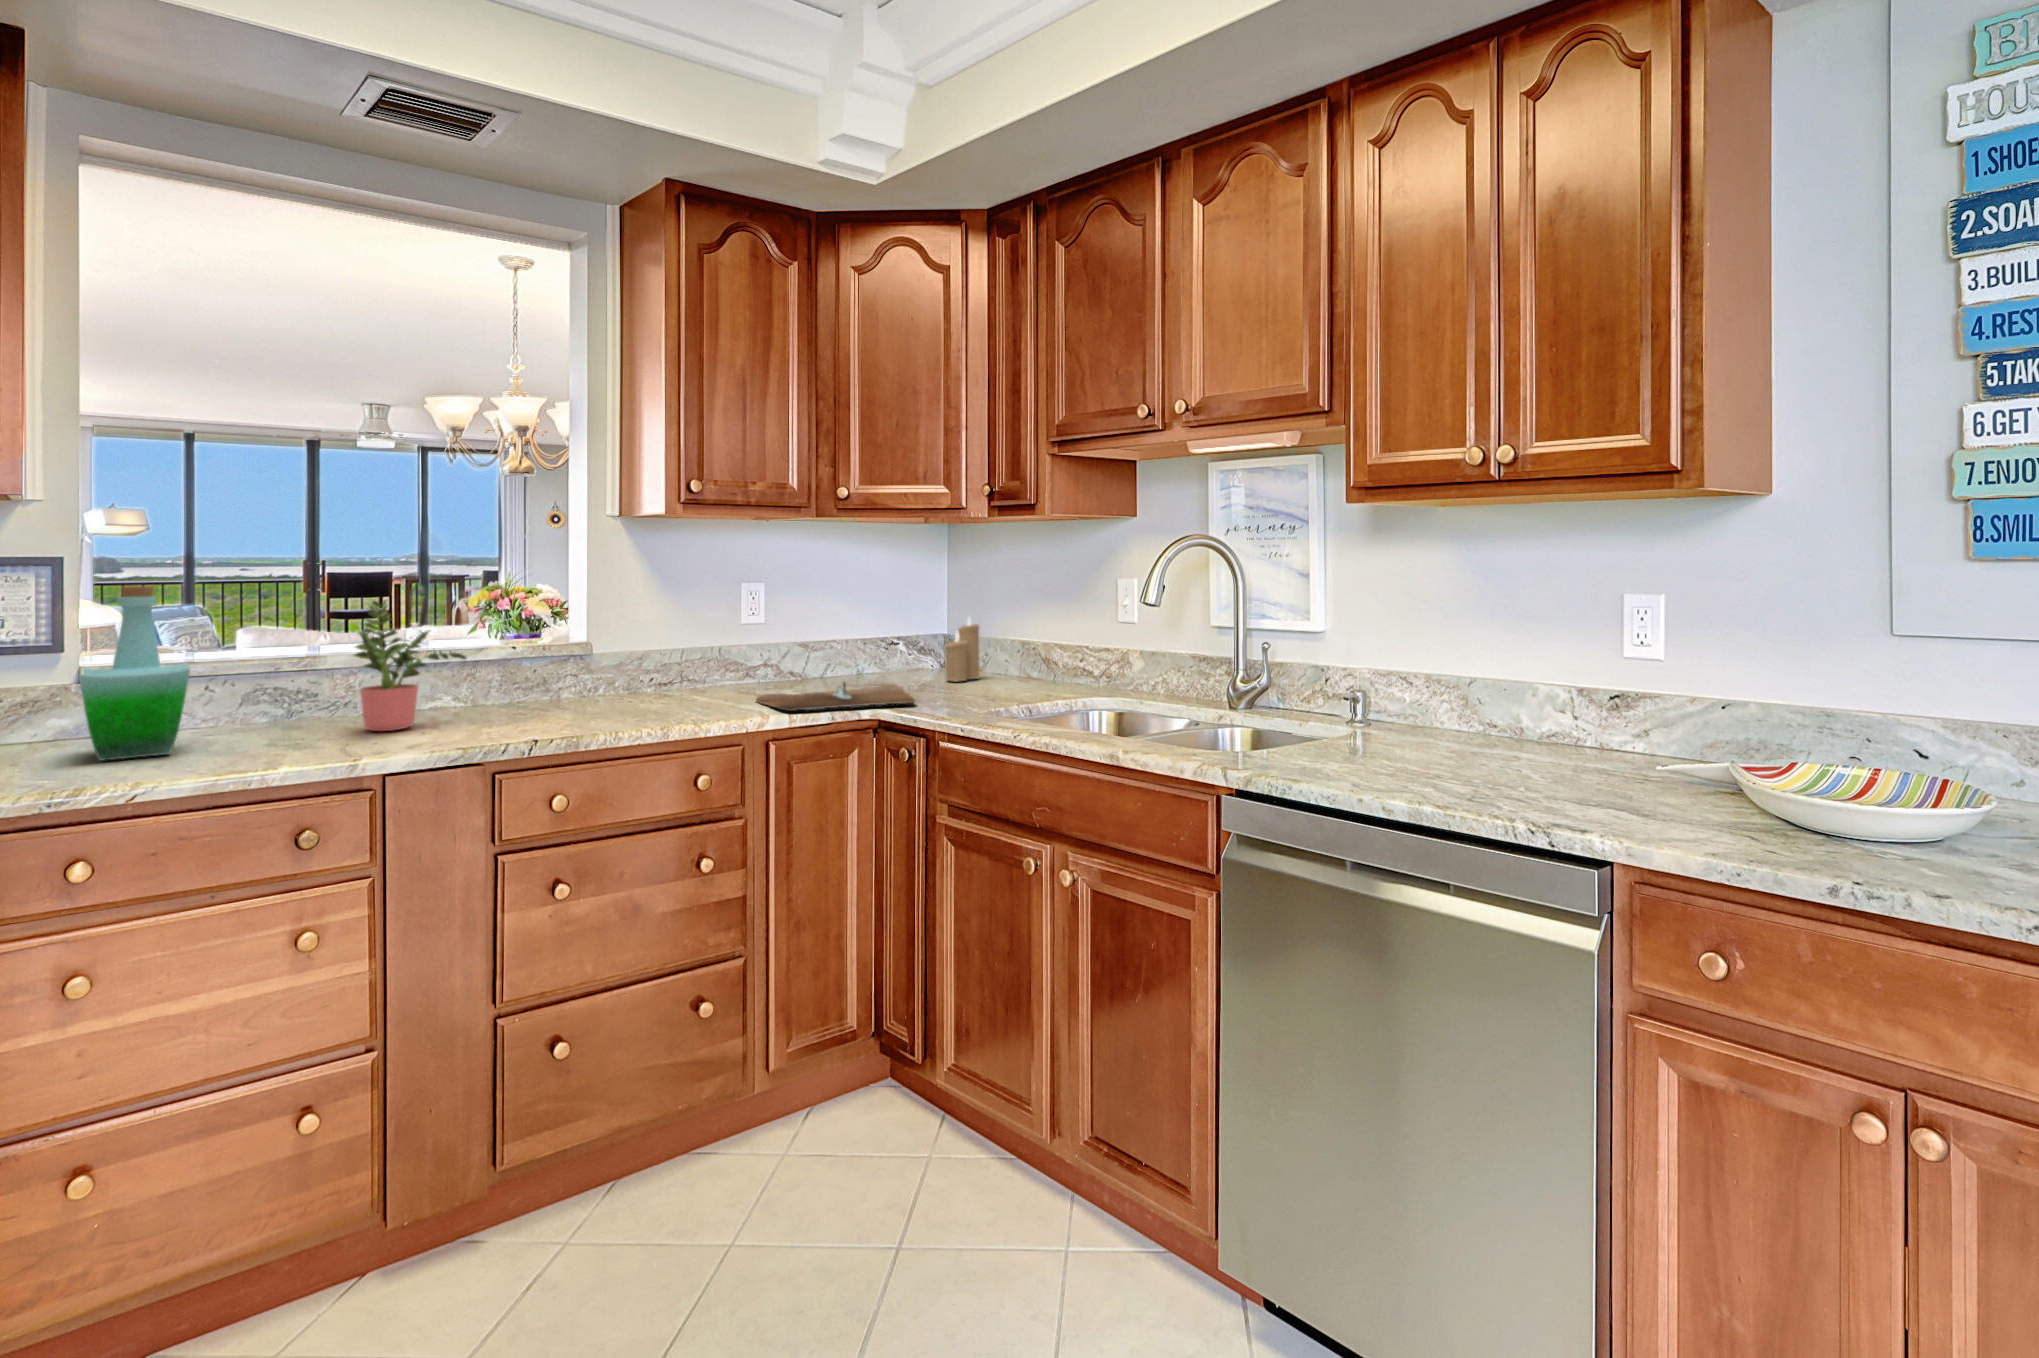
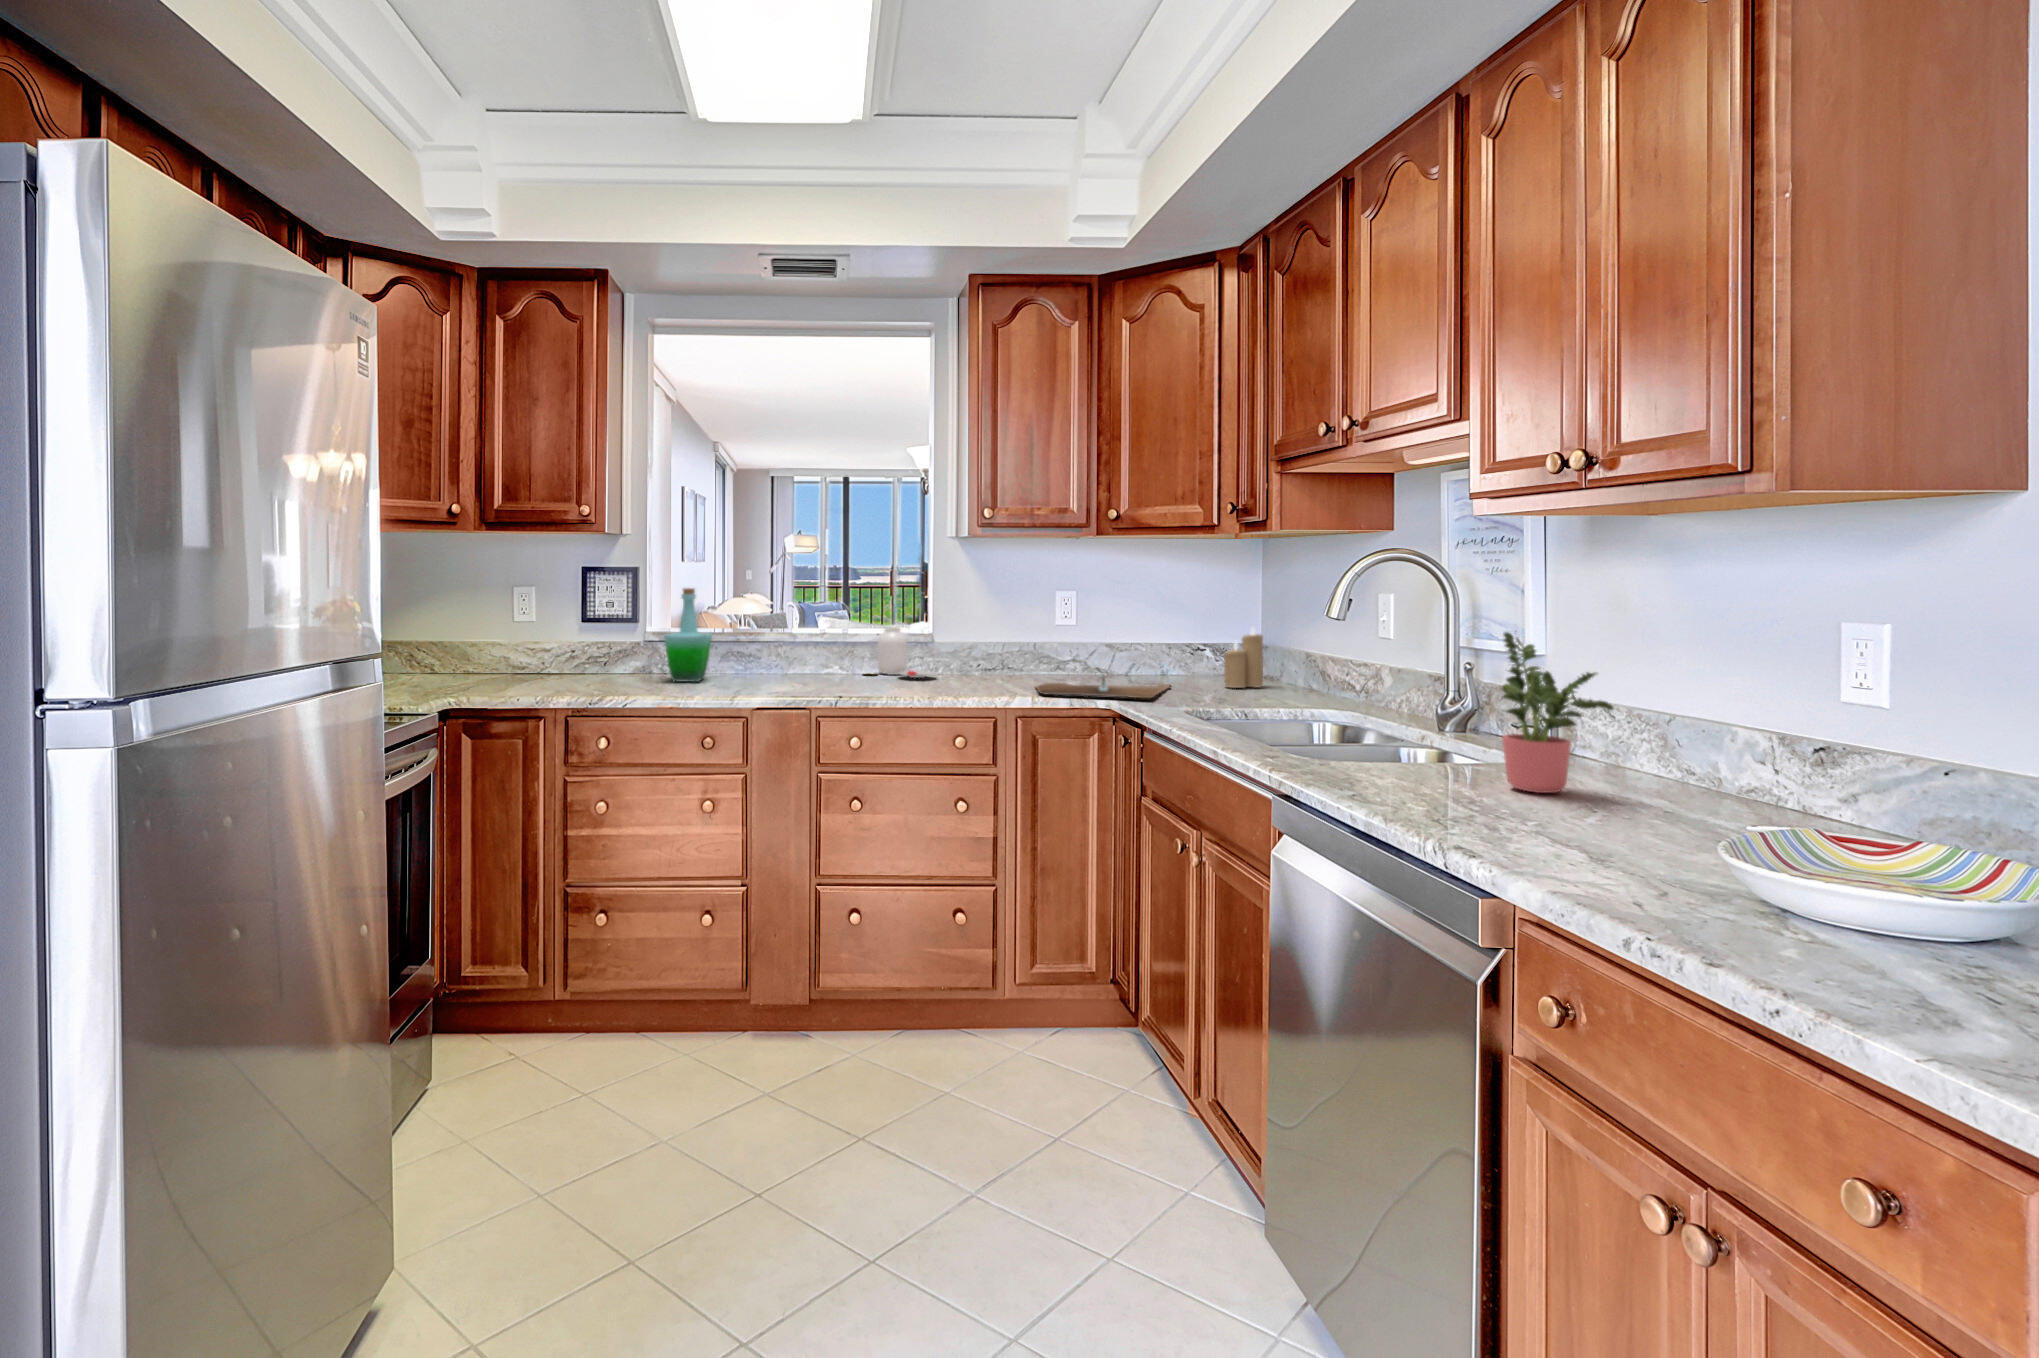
potted plant: present [355,601,466,731] -> present [1502,632,1613,793]
jar: none [481,637,609,709] -> present [878,627,934,678]

